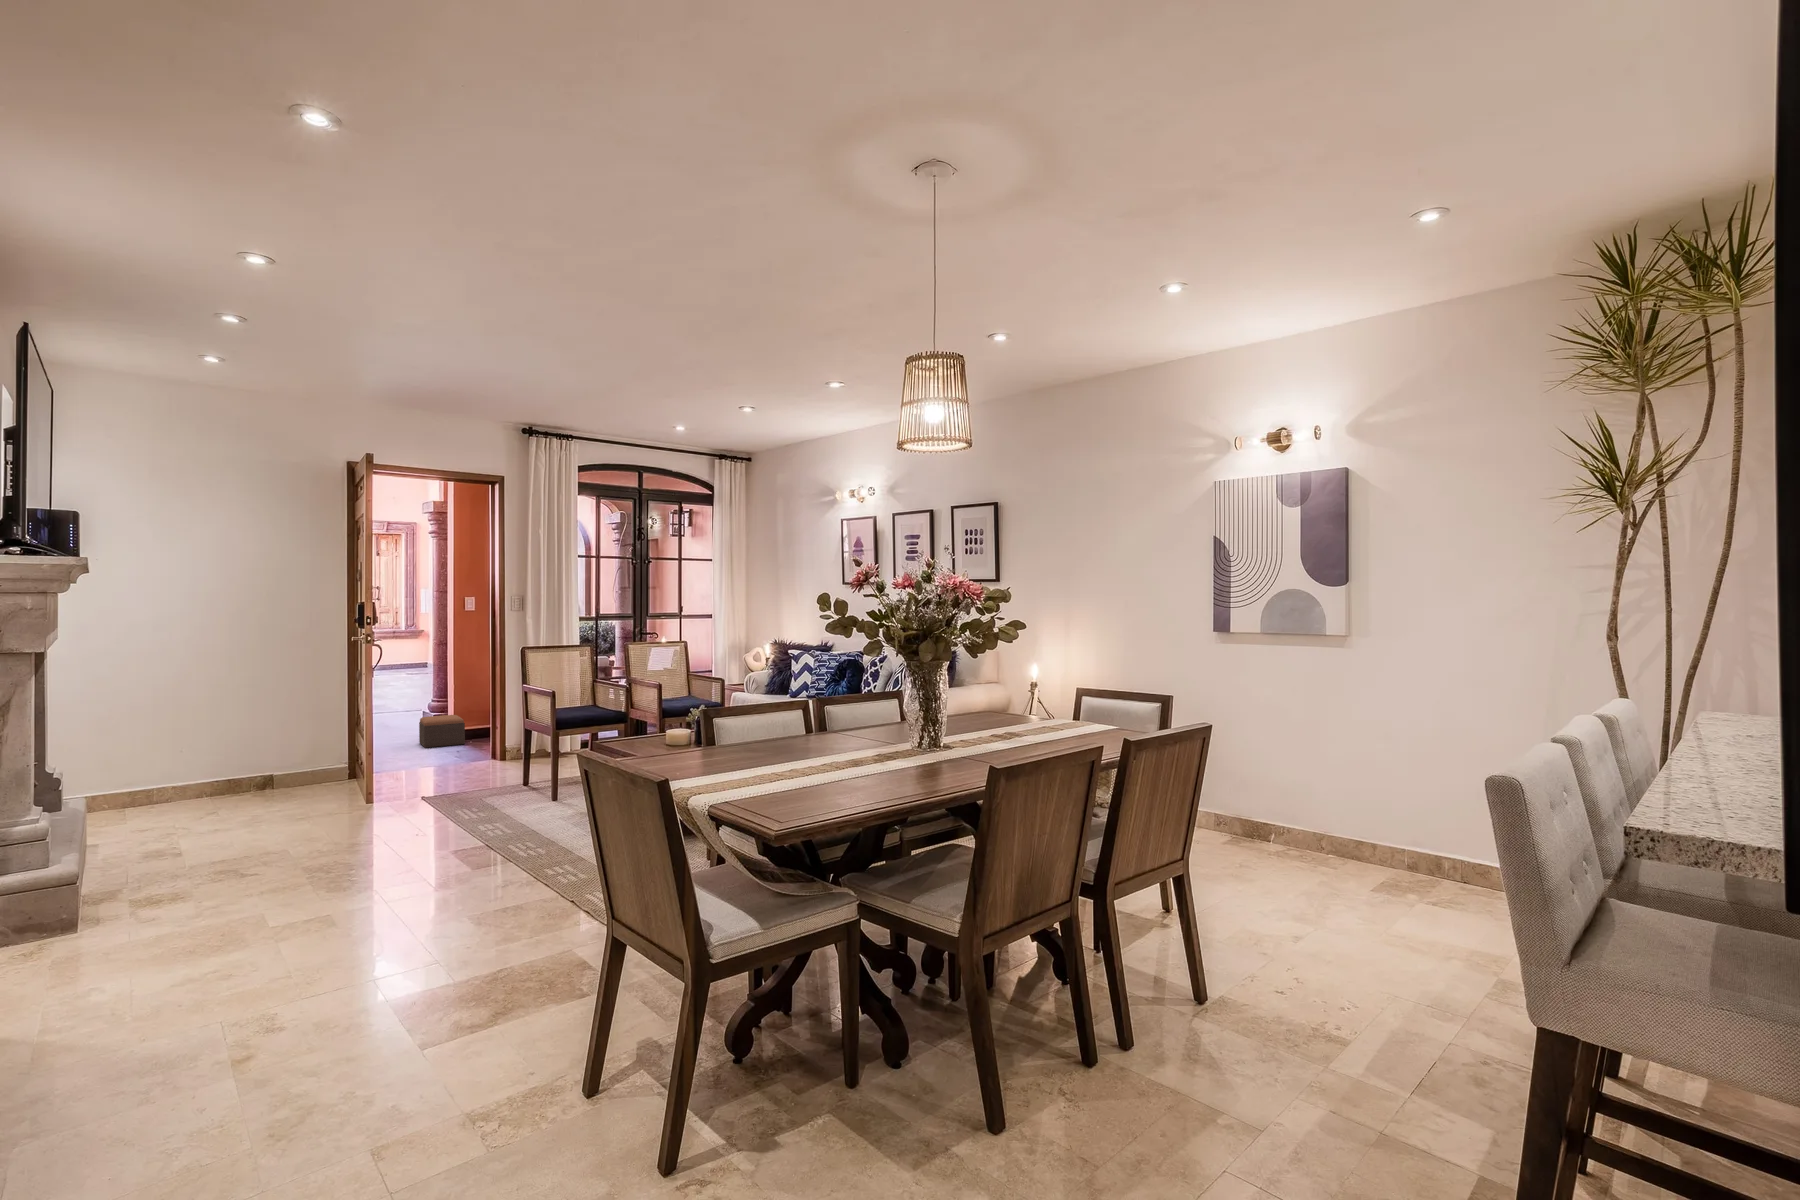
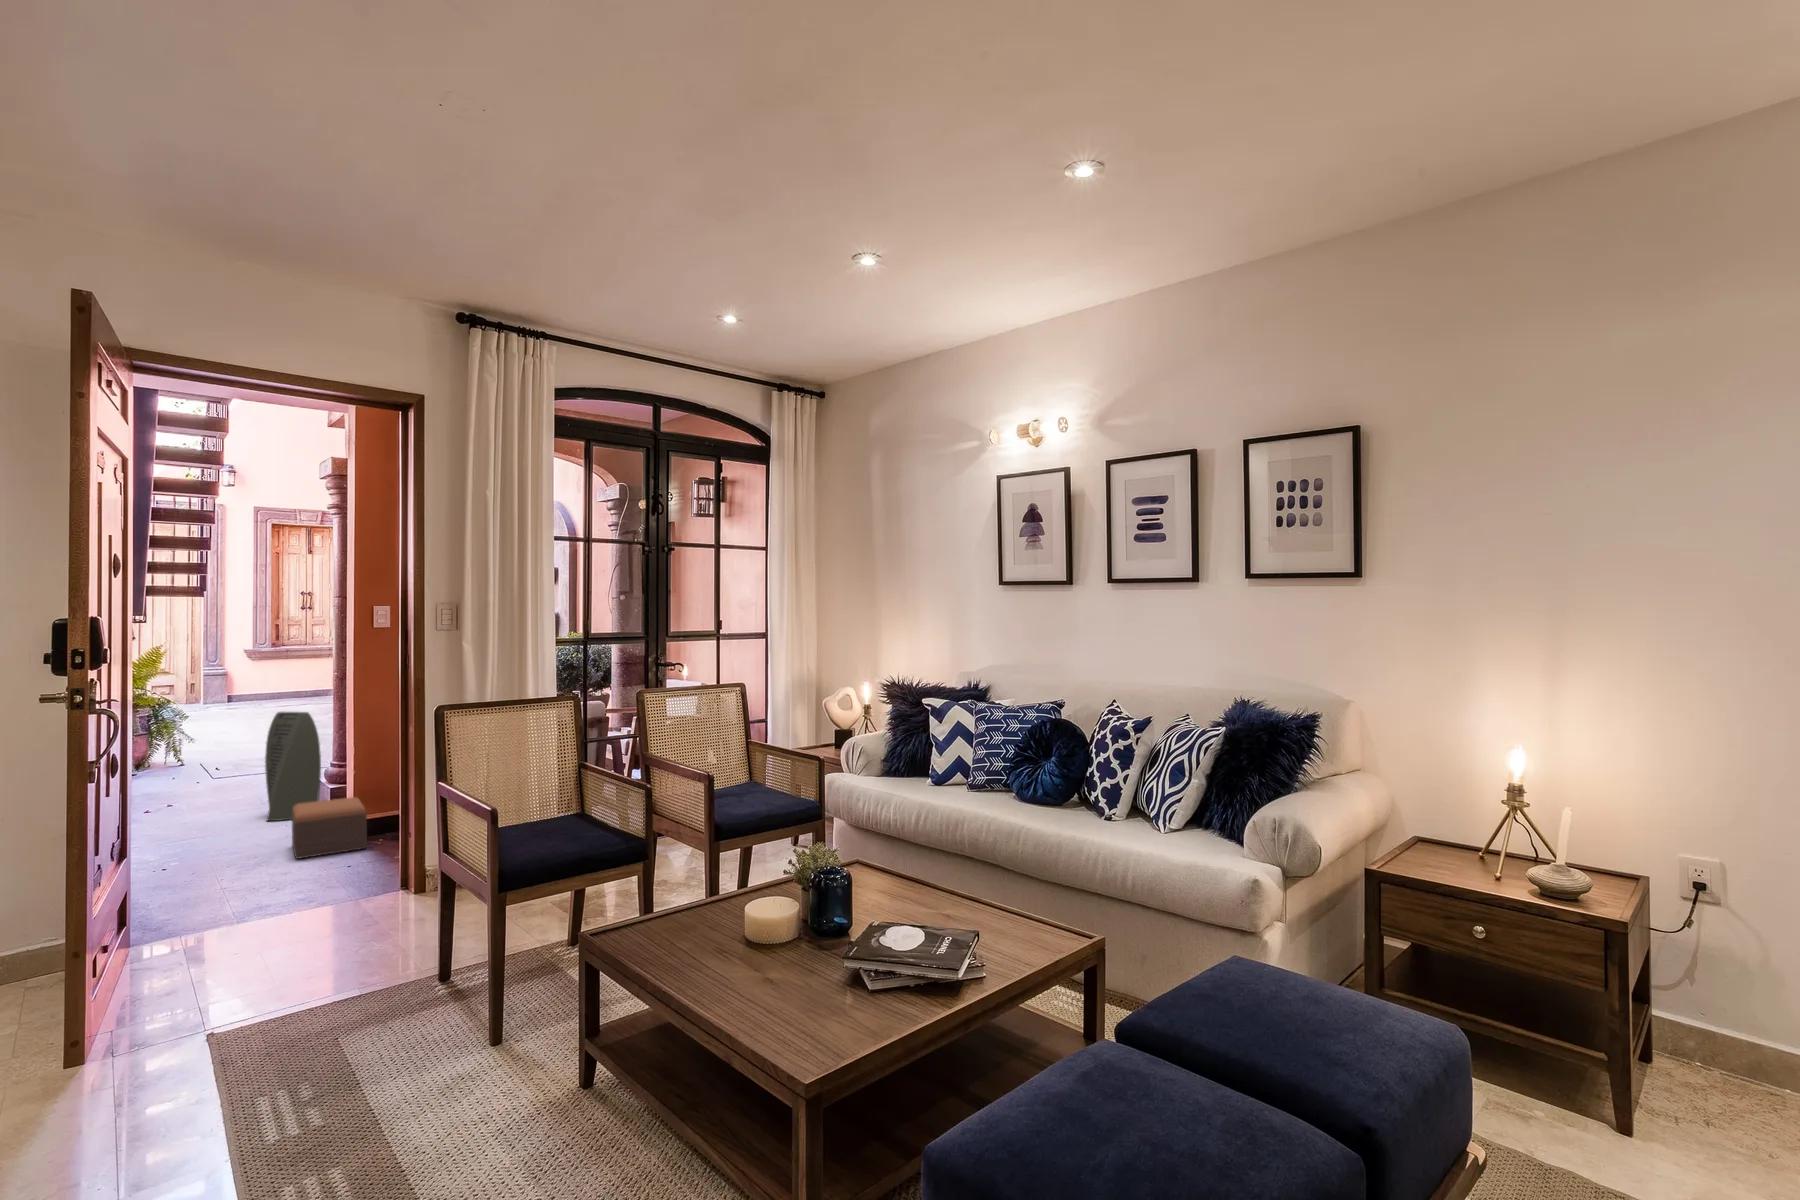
air purifier: none [395,664,430,733] -> present [265,712,321,821]

